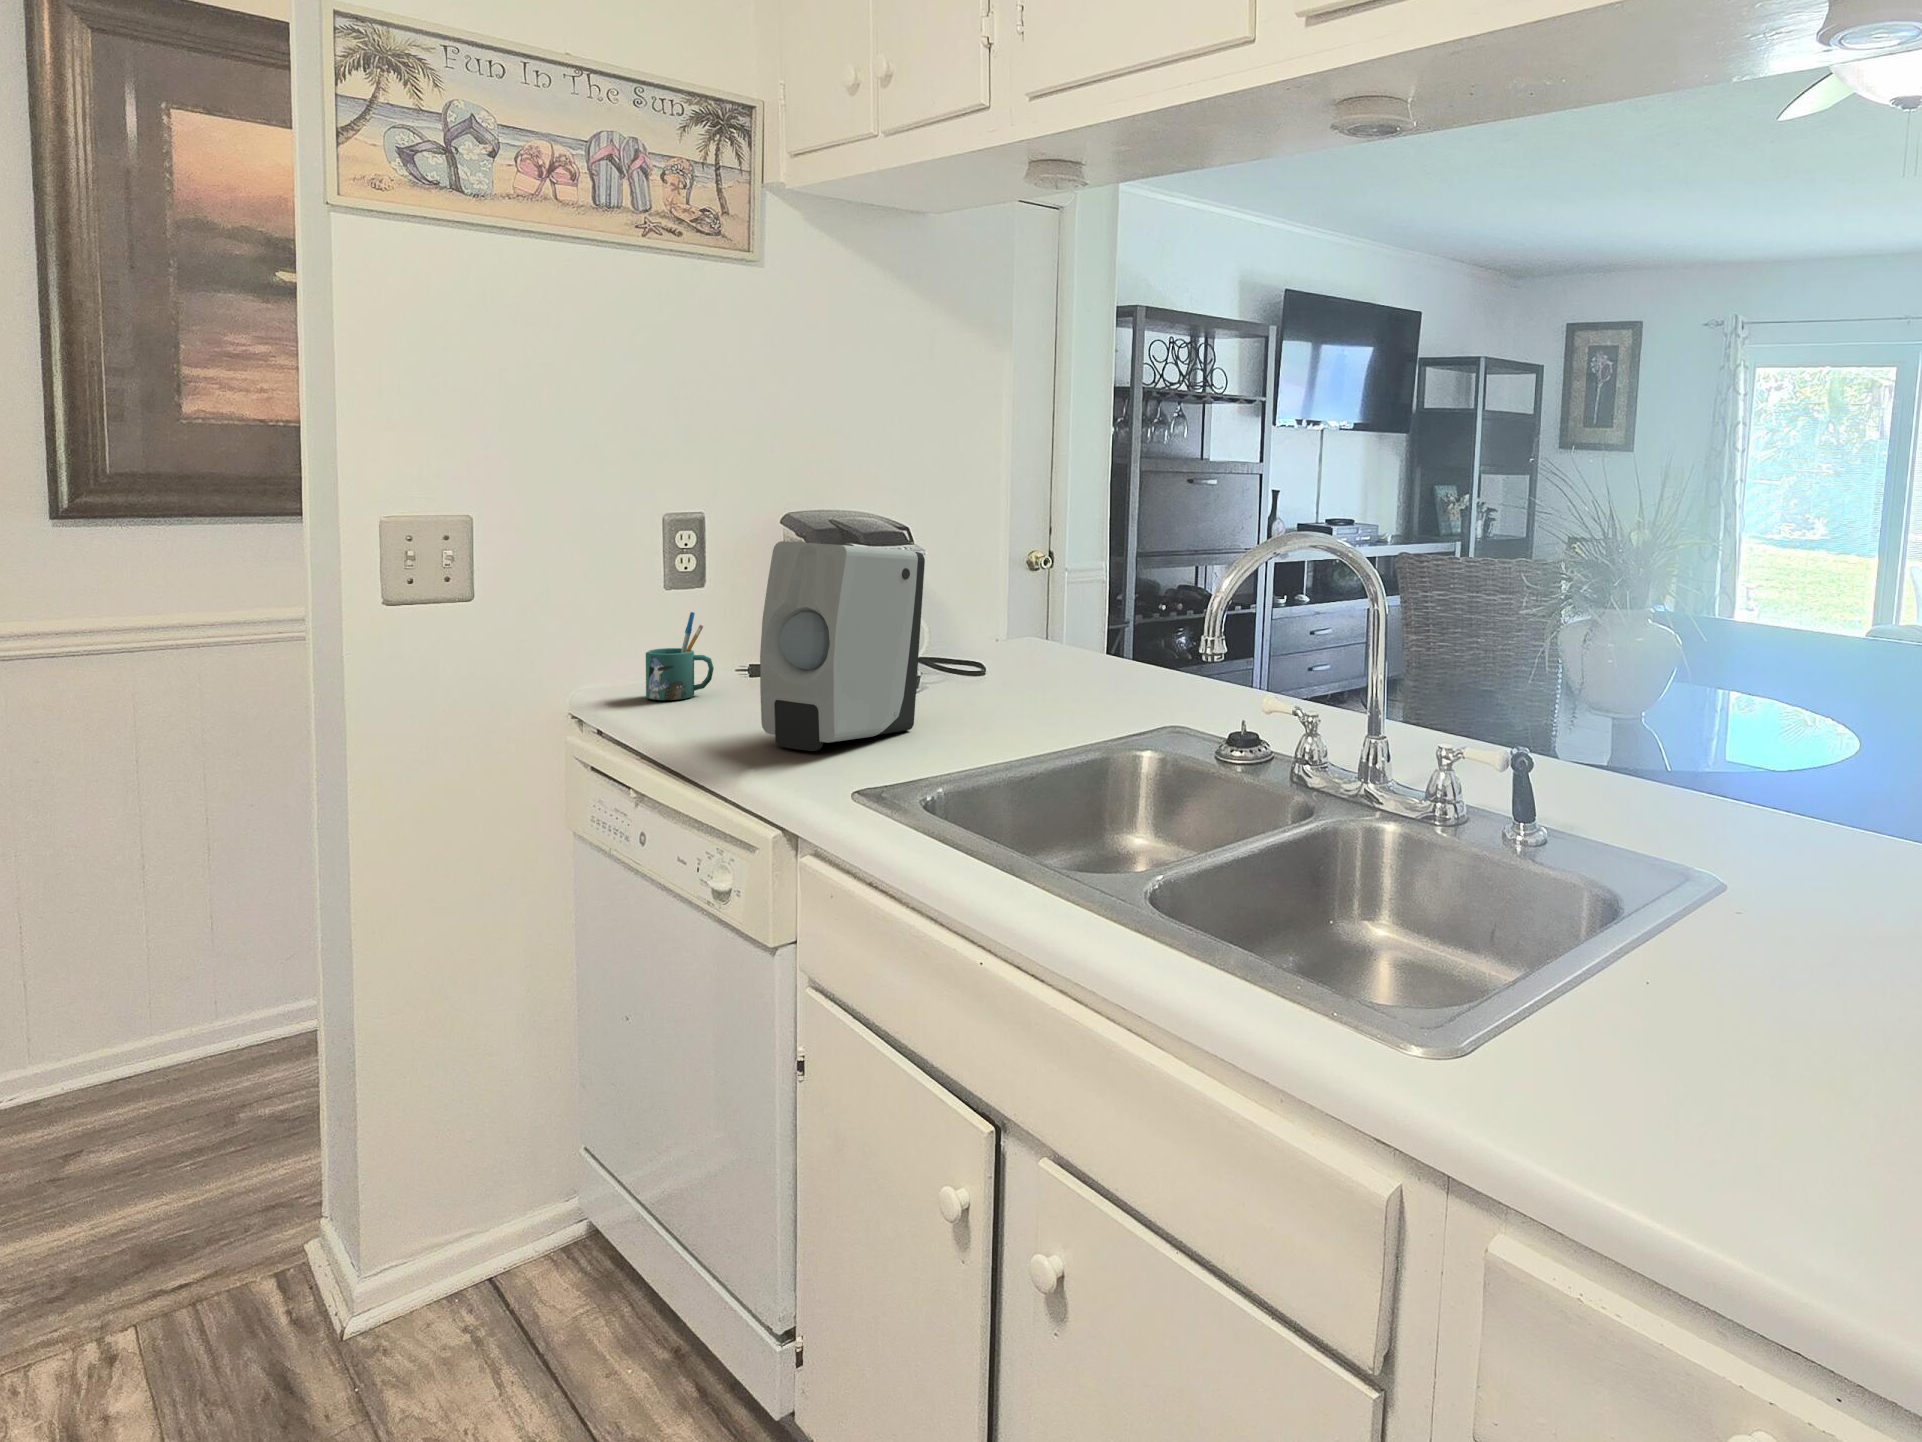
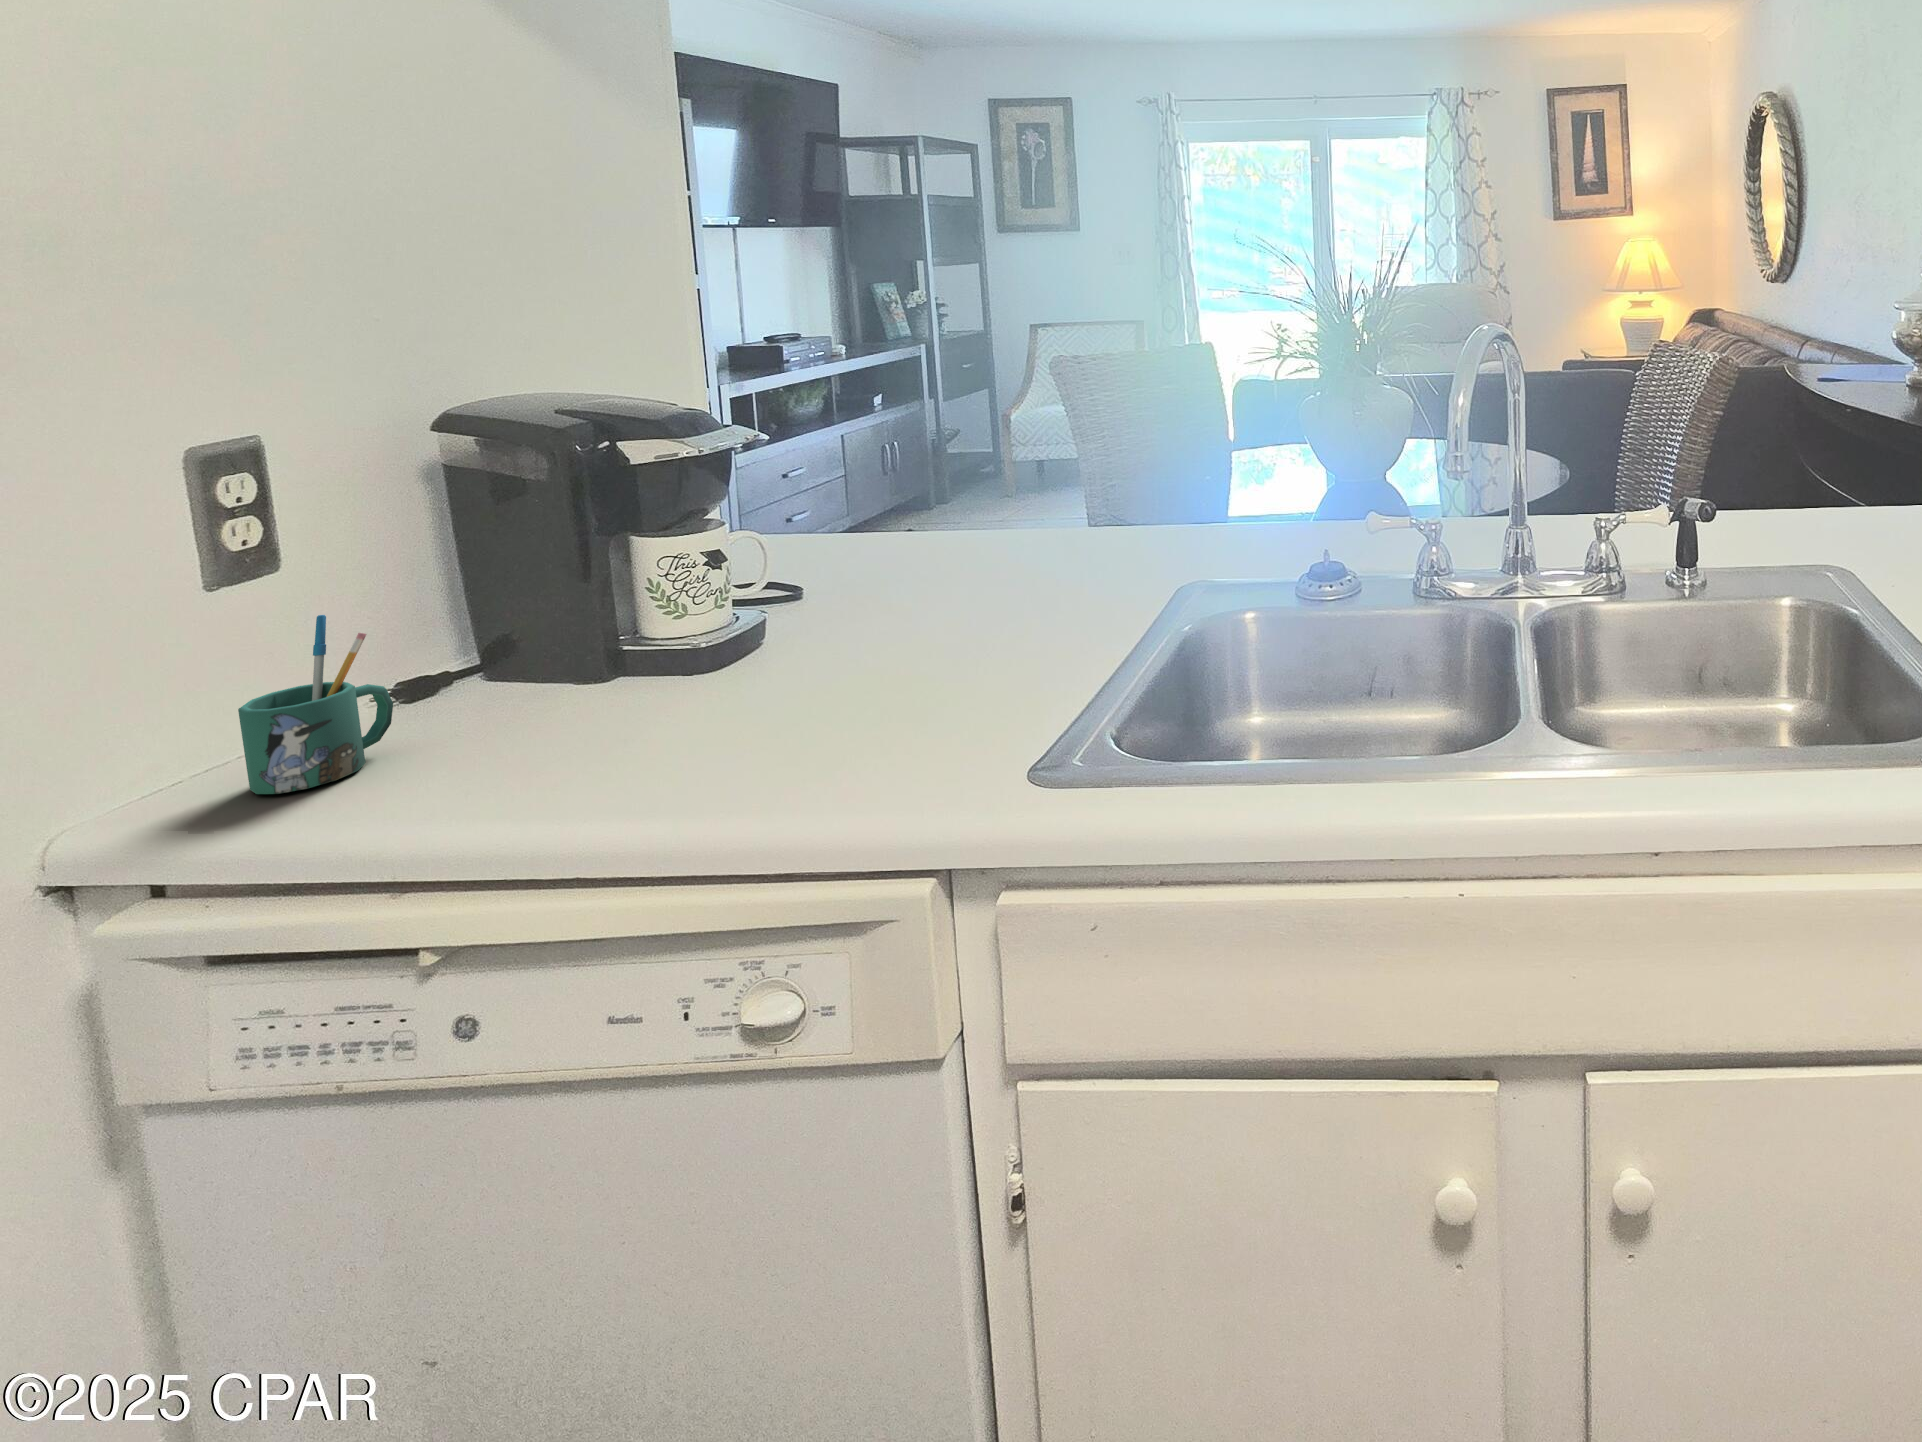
soap dispenser: present [760,541,925,751] -> none [714,439,918,773]

